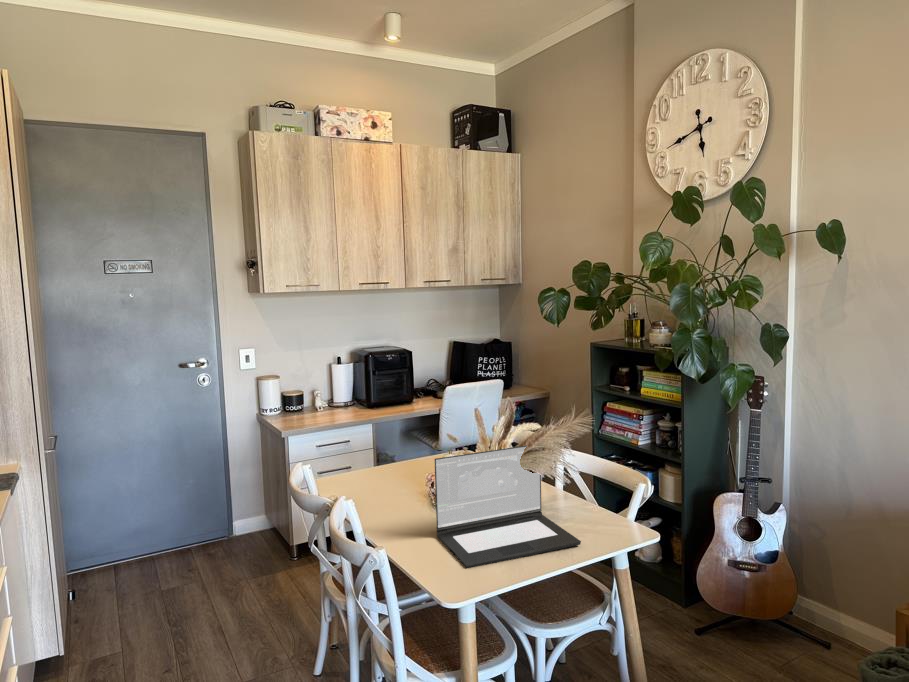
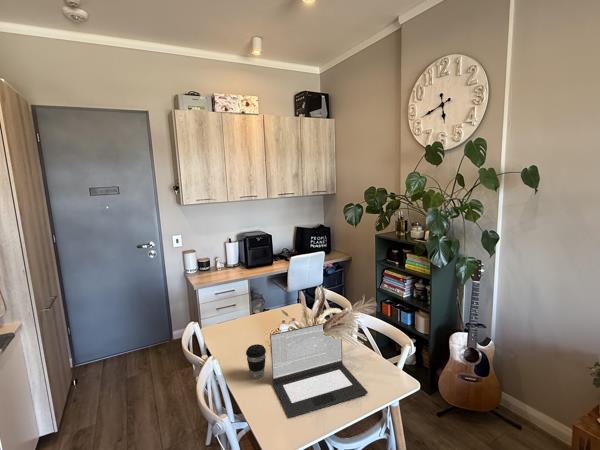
coffee cup: none [395,482,425,531] -> present [246,344,266,378]

